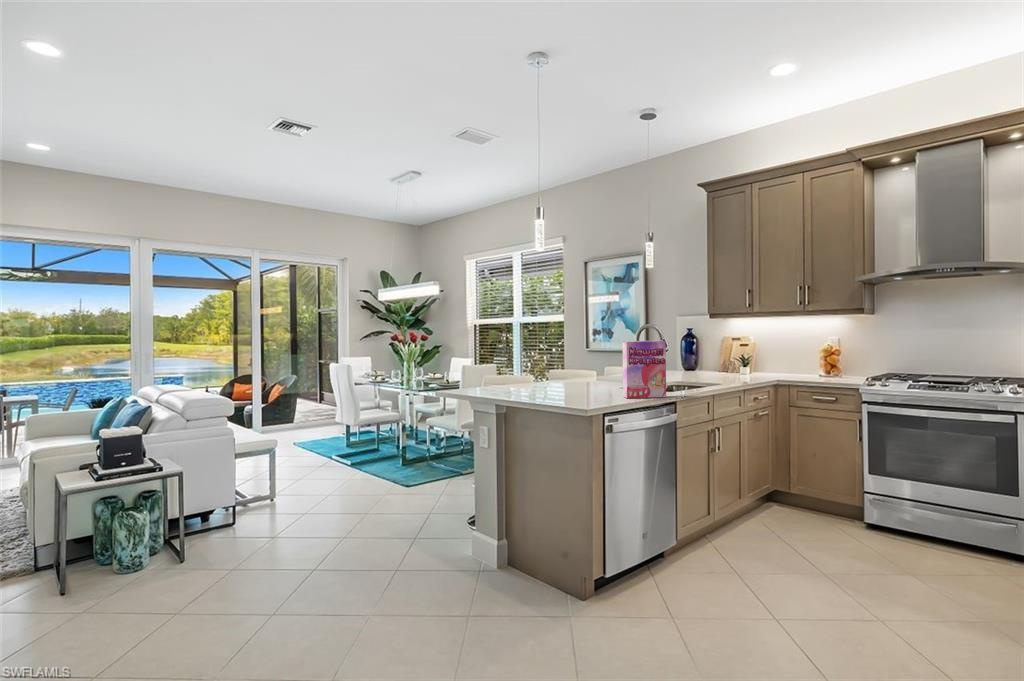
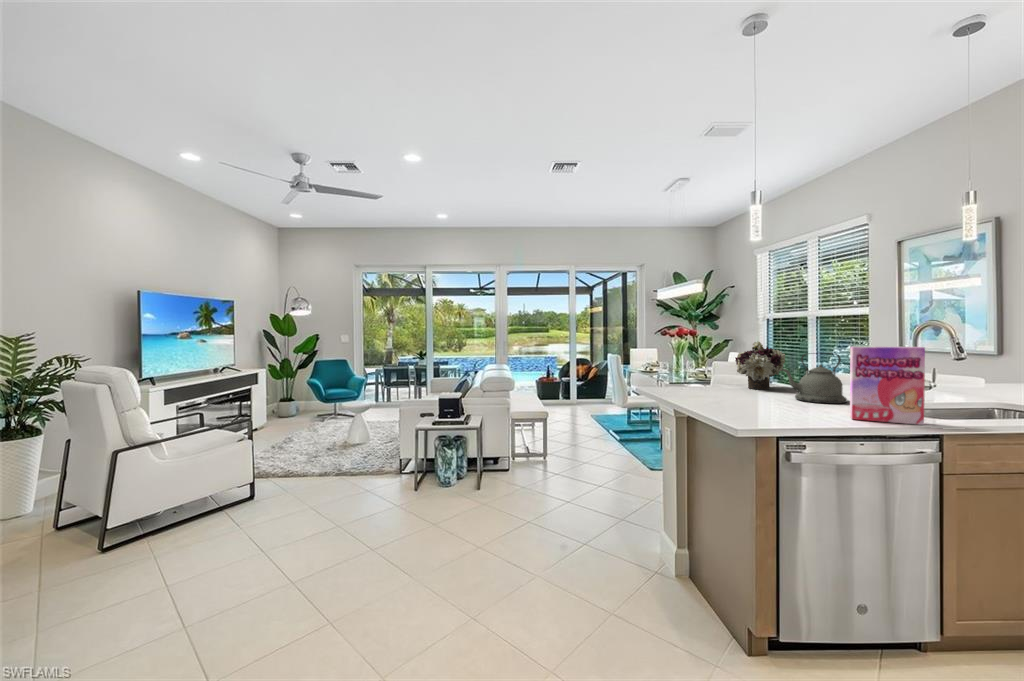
flower arrangement: none [505,341,548,386] -> present [735,341,785,390]
kettle: none [560,349,603,391] -> present [782,353,847,404]

